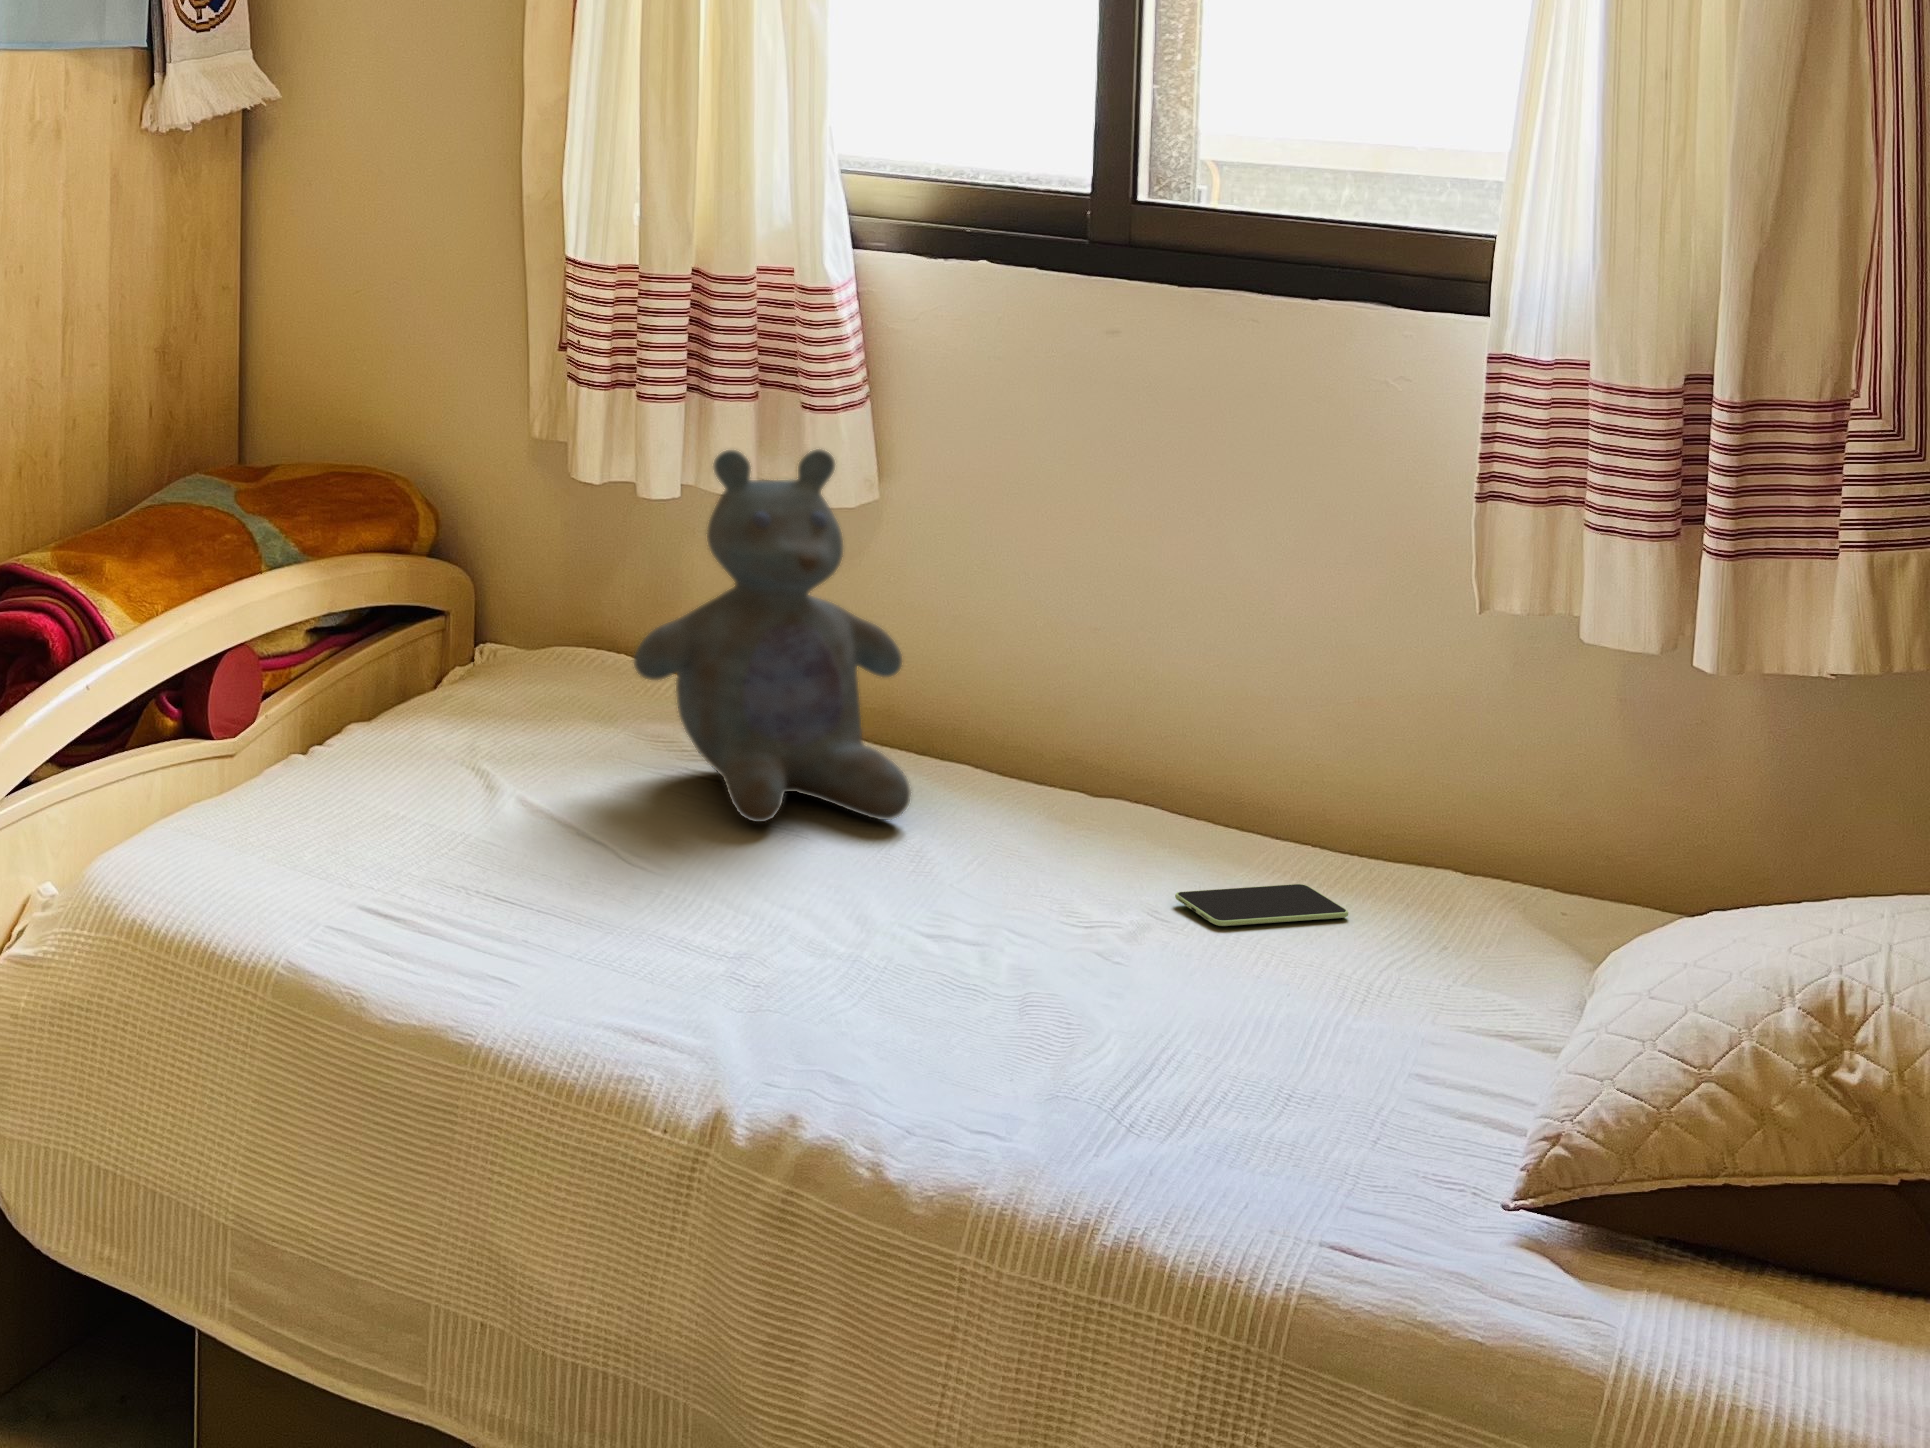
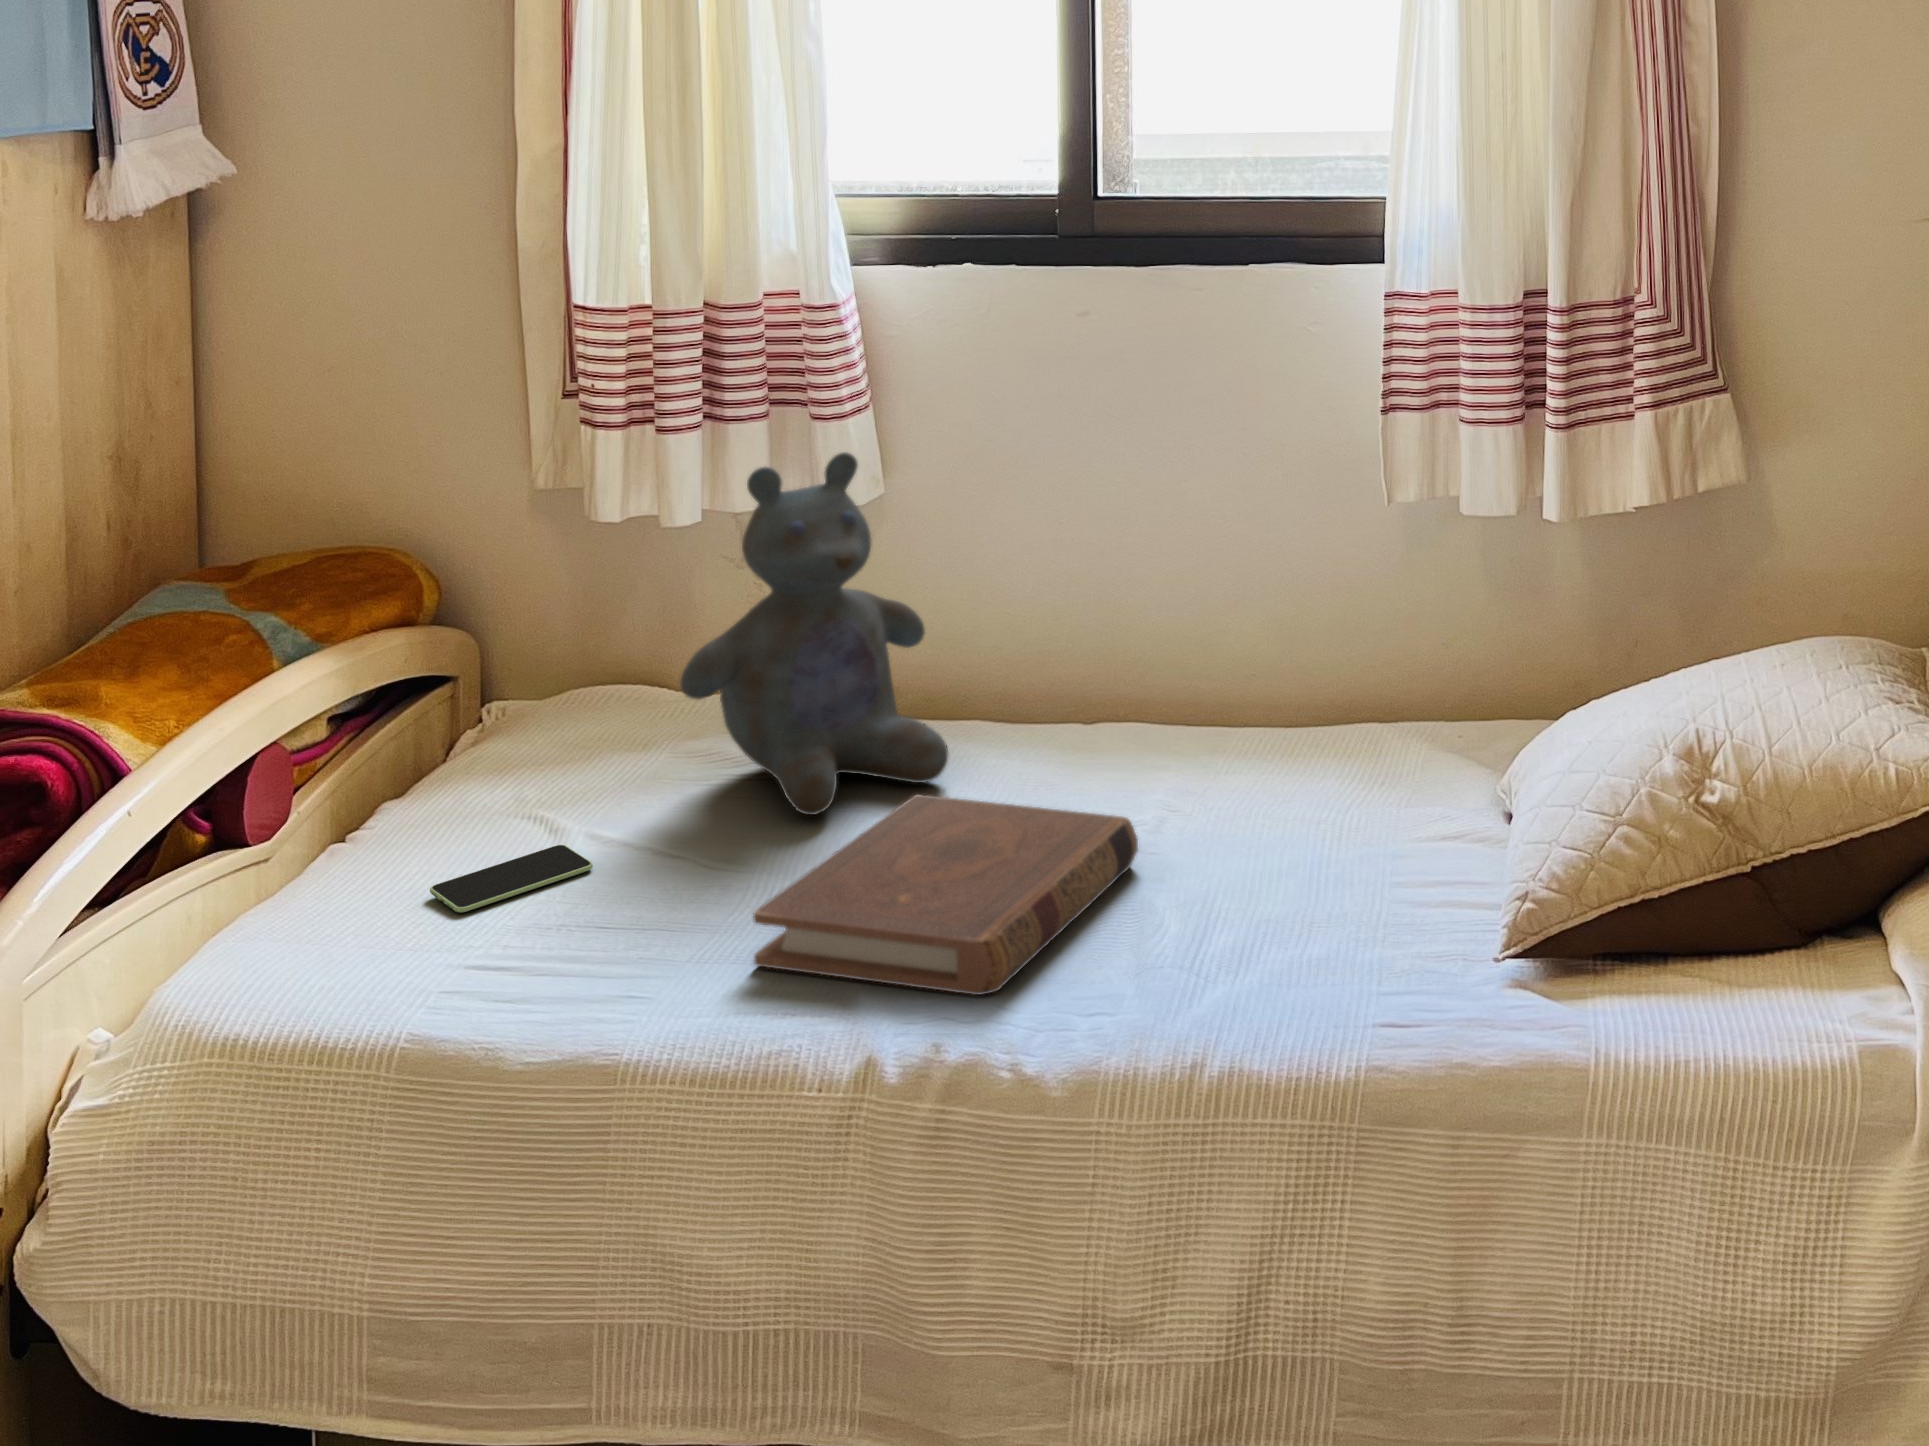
book: none [662,820,1099,1020] -> present [753,795,1138,995]
smartphone: present [1175,884,1348,926] -> present [430,845,593,912]

